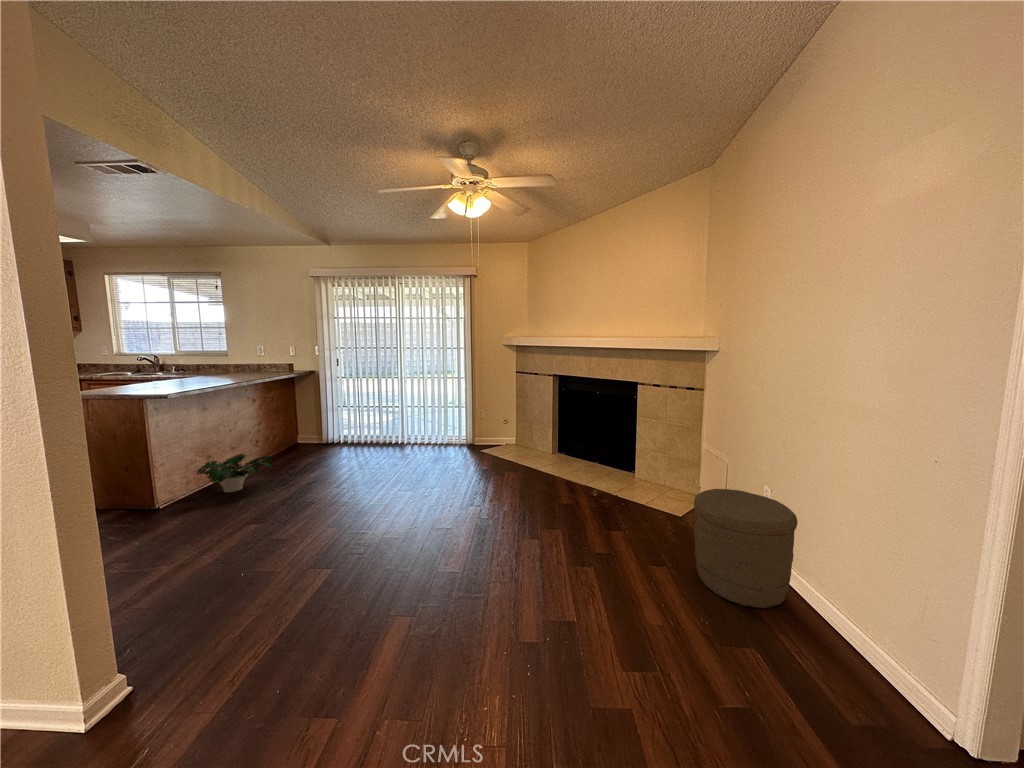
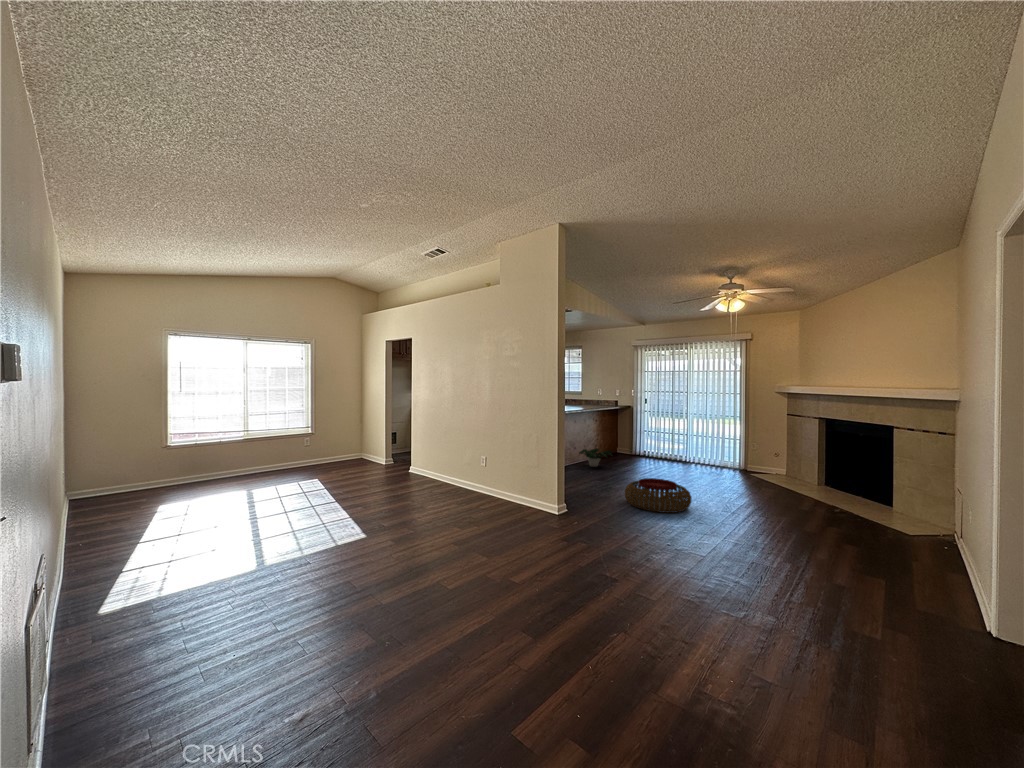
woven basket: present [694,489,798,608] -> none [878,491,955,559]
pouf: none [232,541,406,670] -> present [625,478,692,513]

